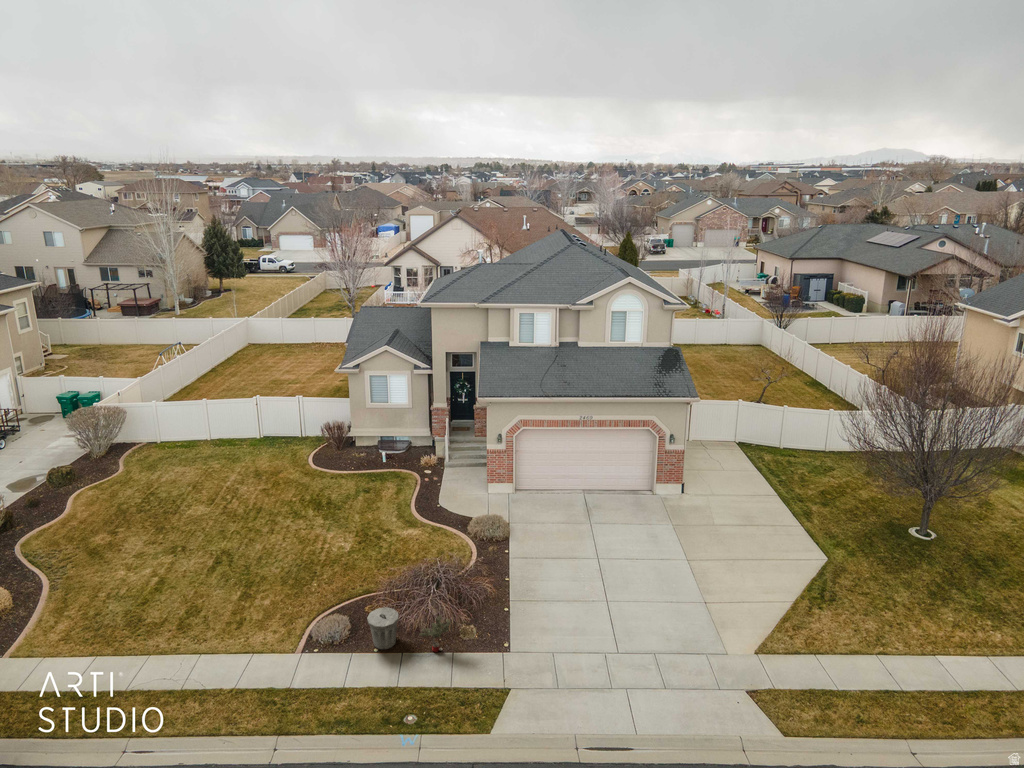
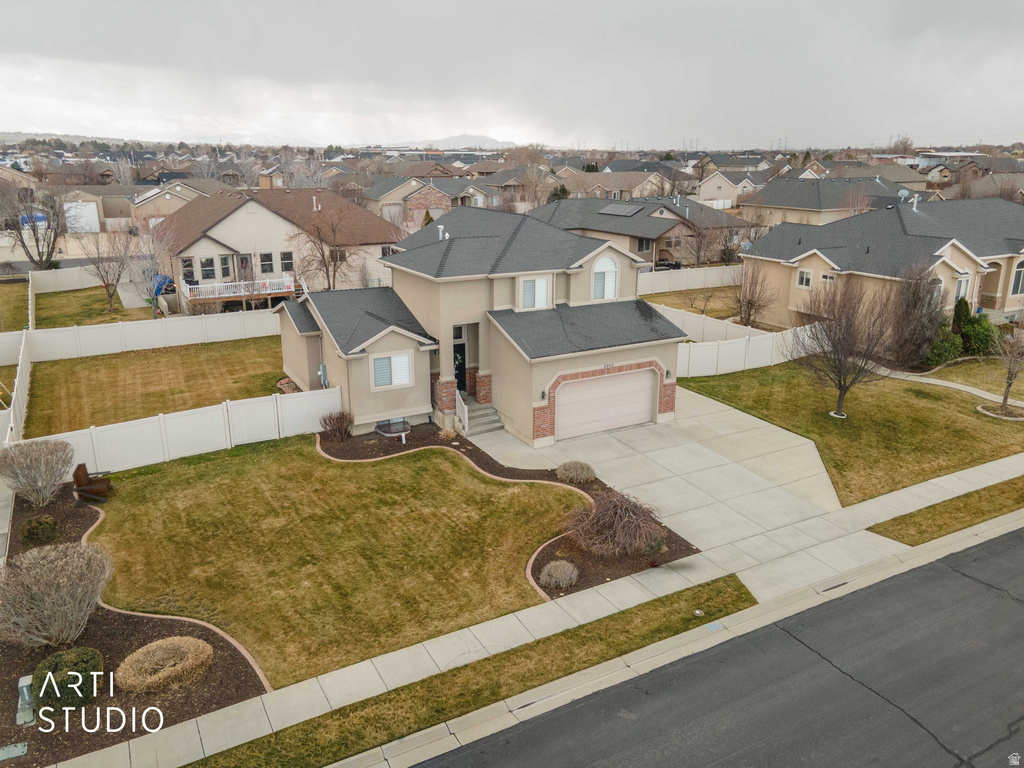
lounge chair: none [101,428,144,463] -> present [71,463,113,506]
trash can: present [367,607,399,649] -> none [596,541,625,578]

